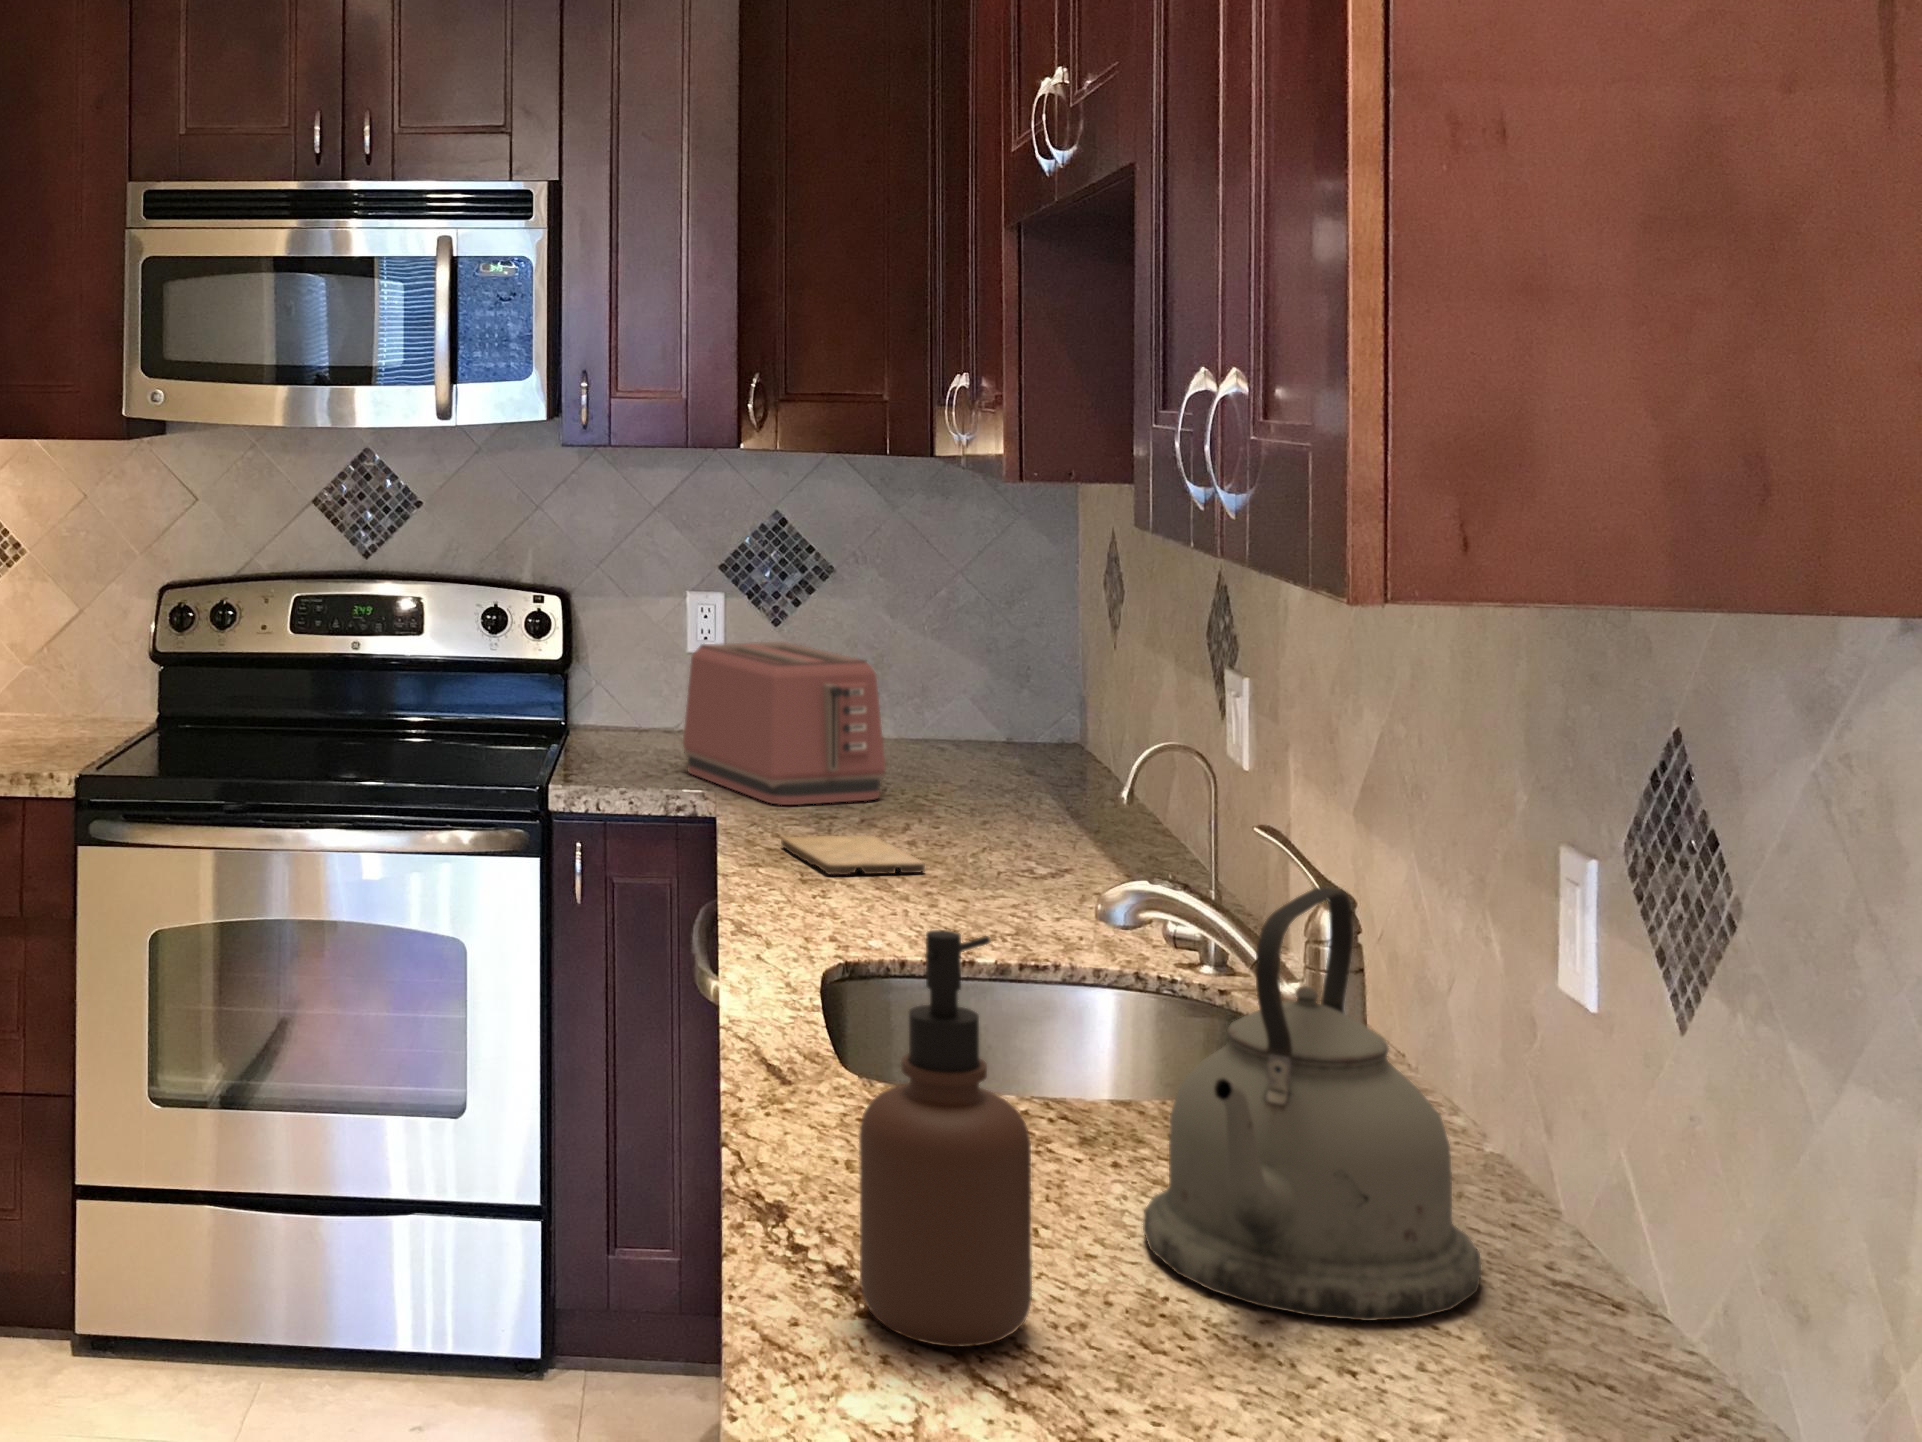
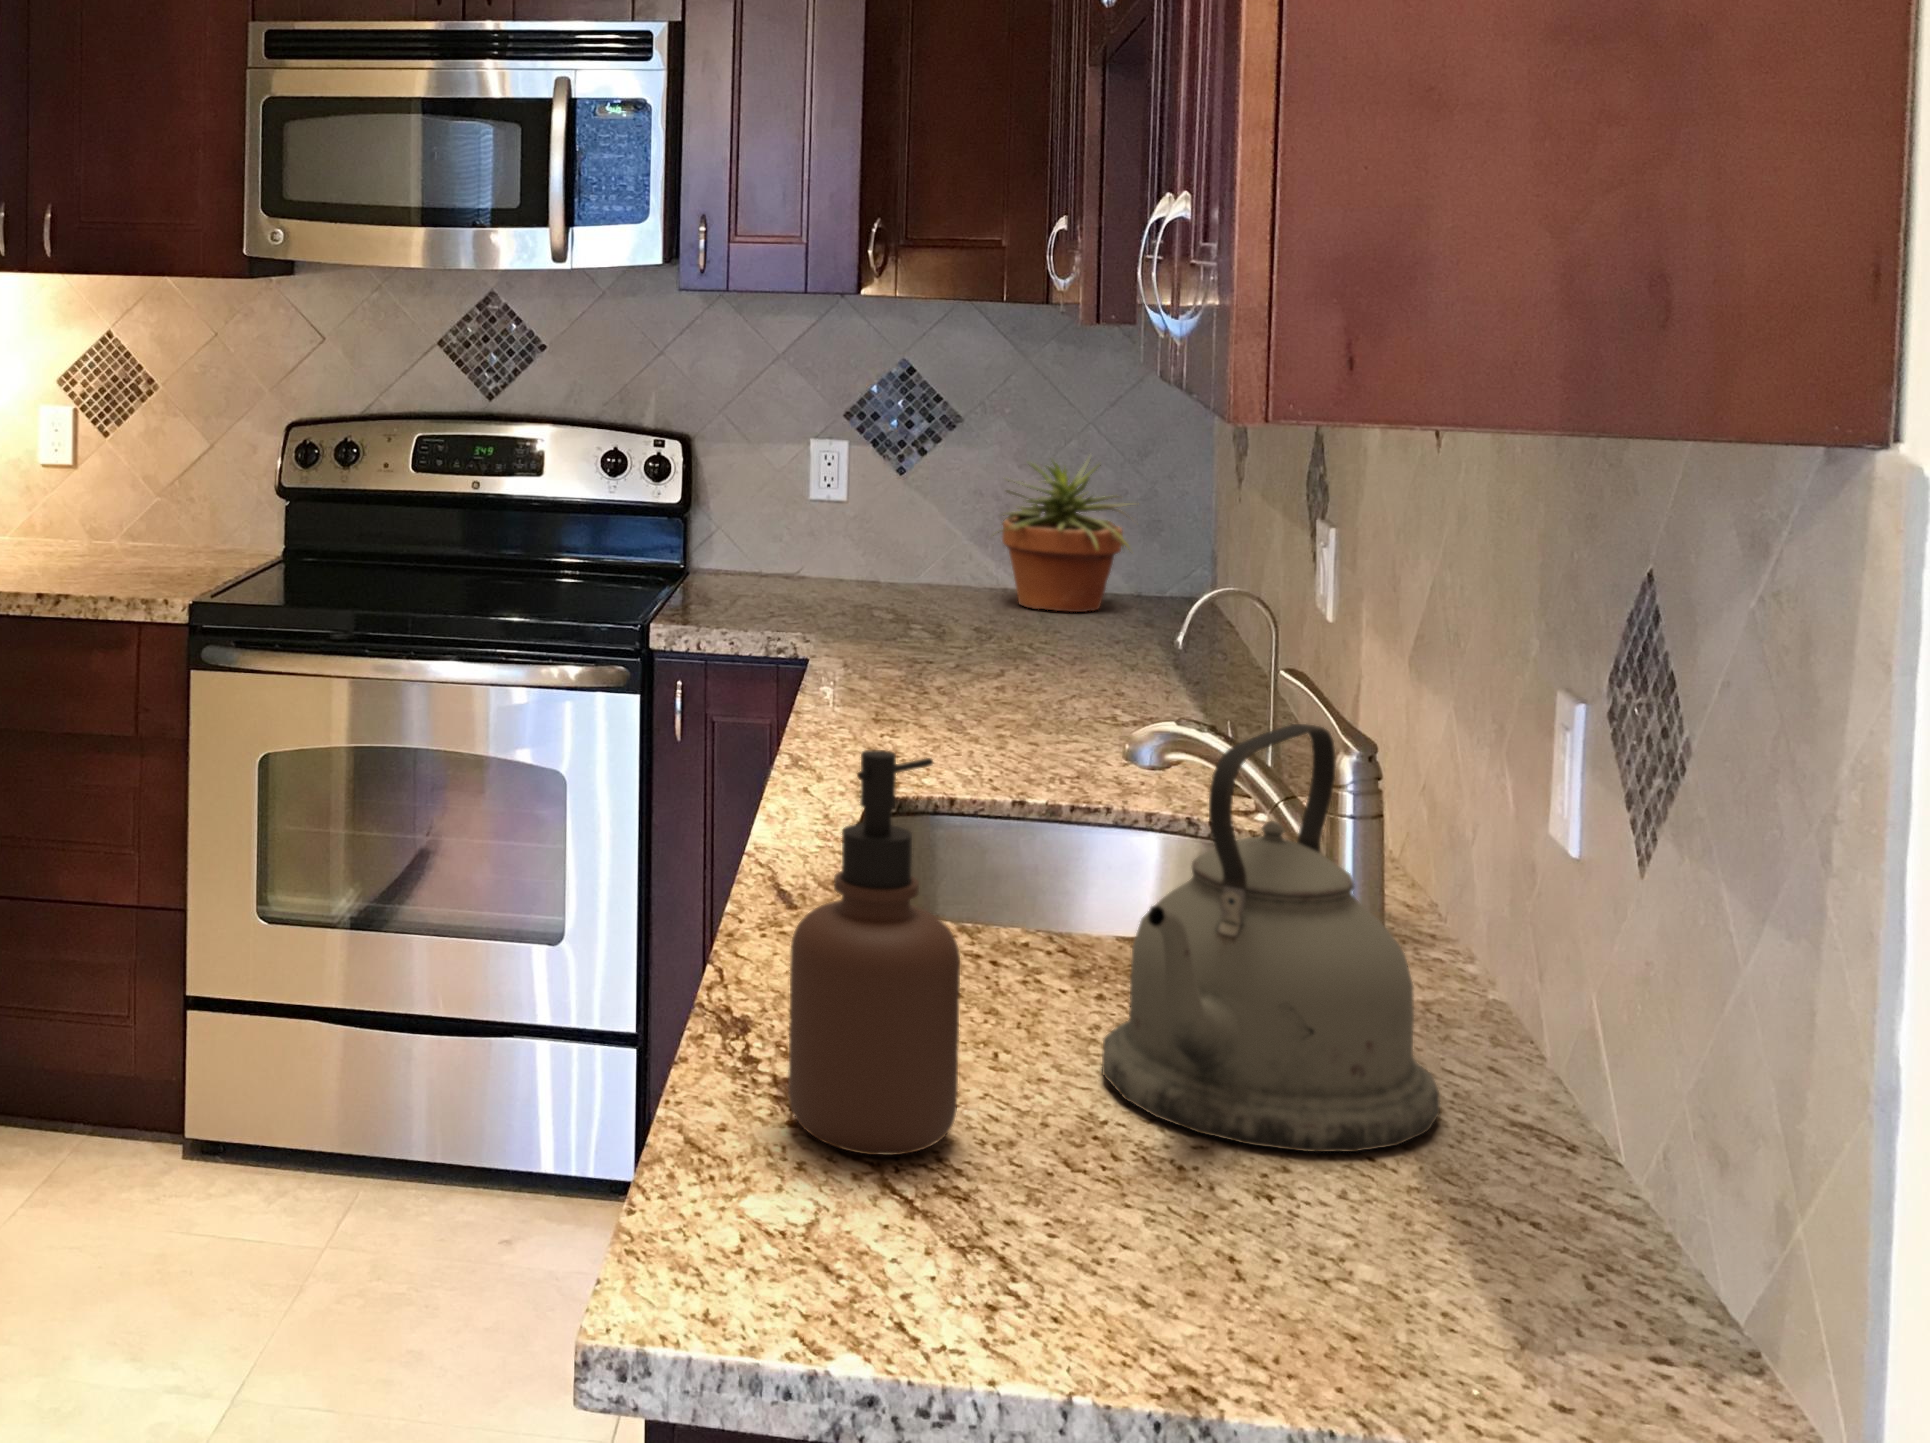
potted plant: none [872,603,1017,762] -> present [998,456,1129,612]
toaster: present [683,642,885,805] -> none [790,487,989,648]
cutting board: present [781,835,925,875] -> none [864,678,1004,716]

